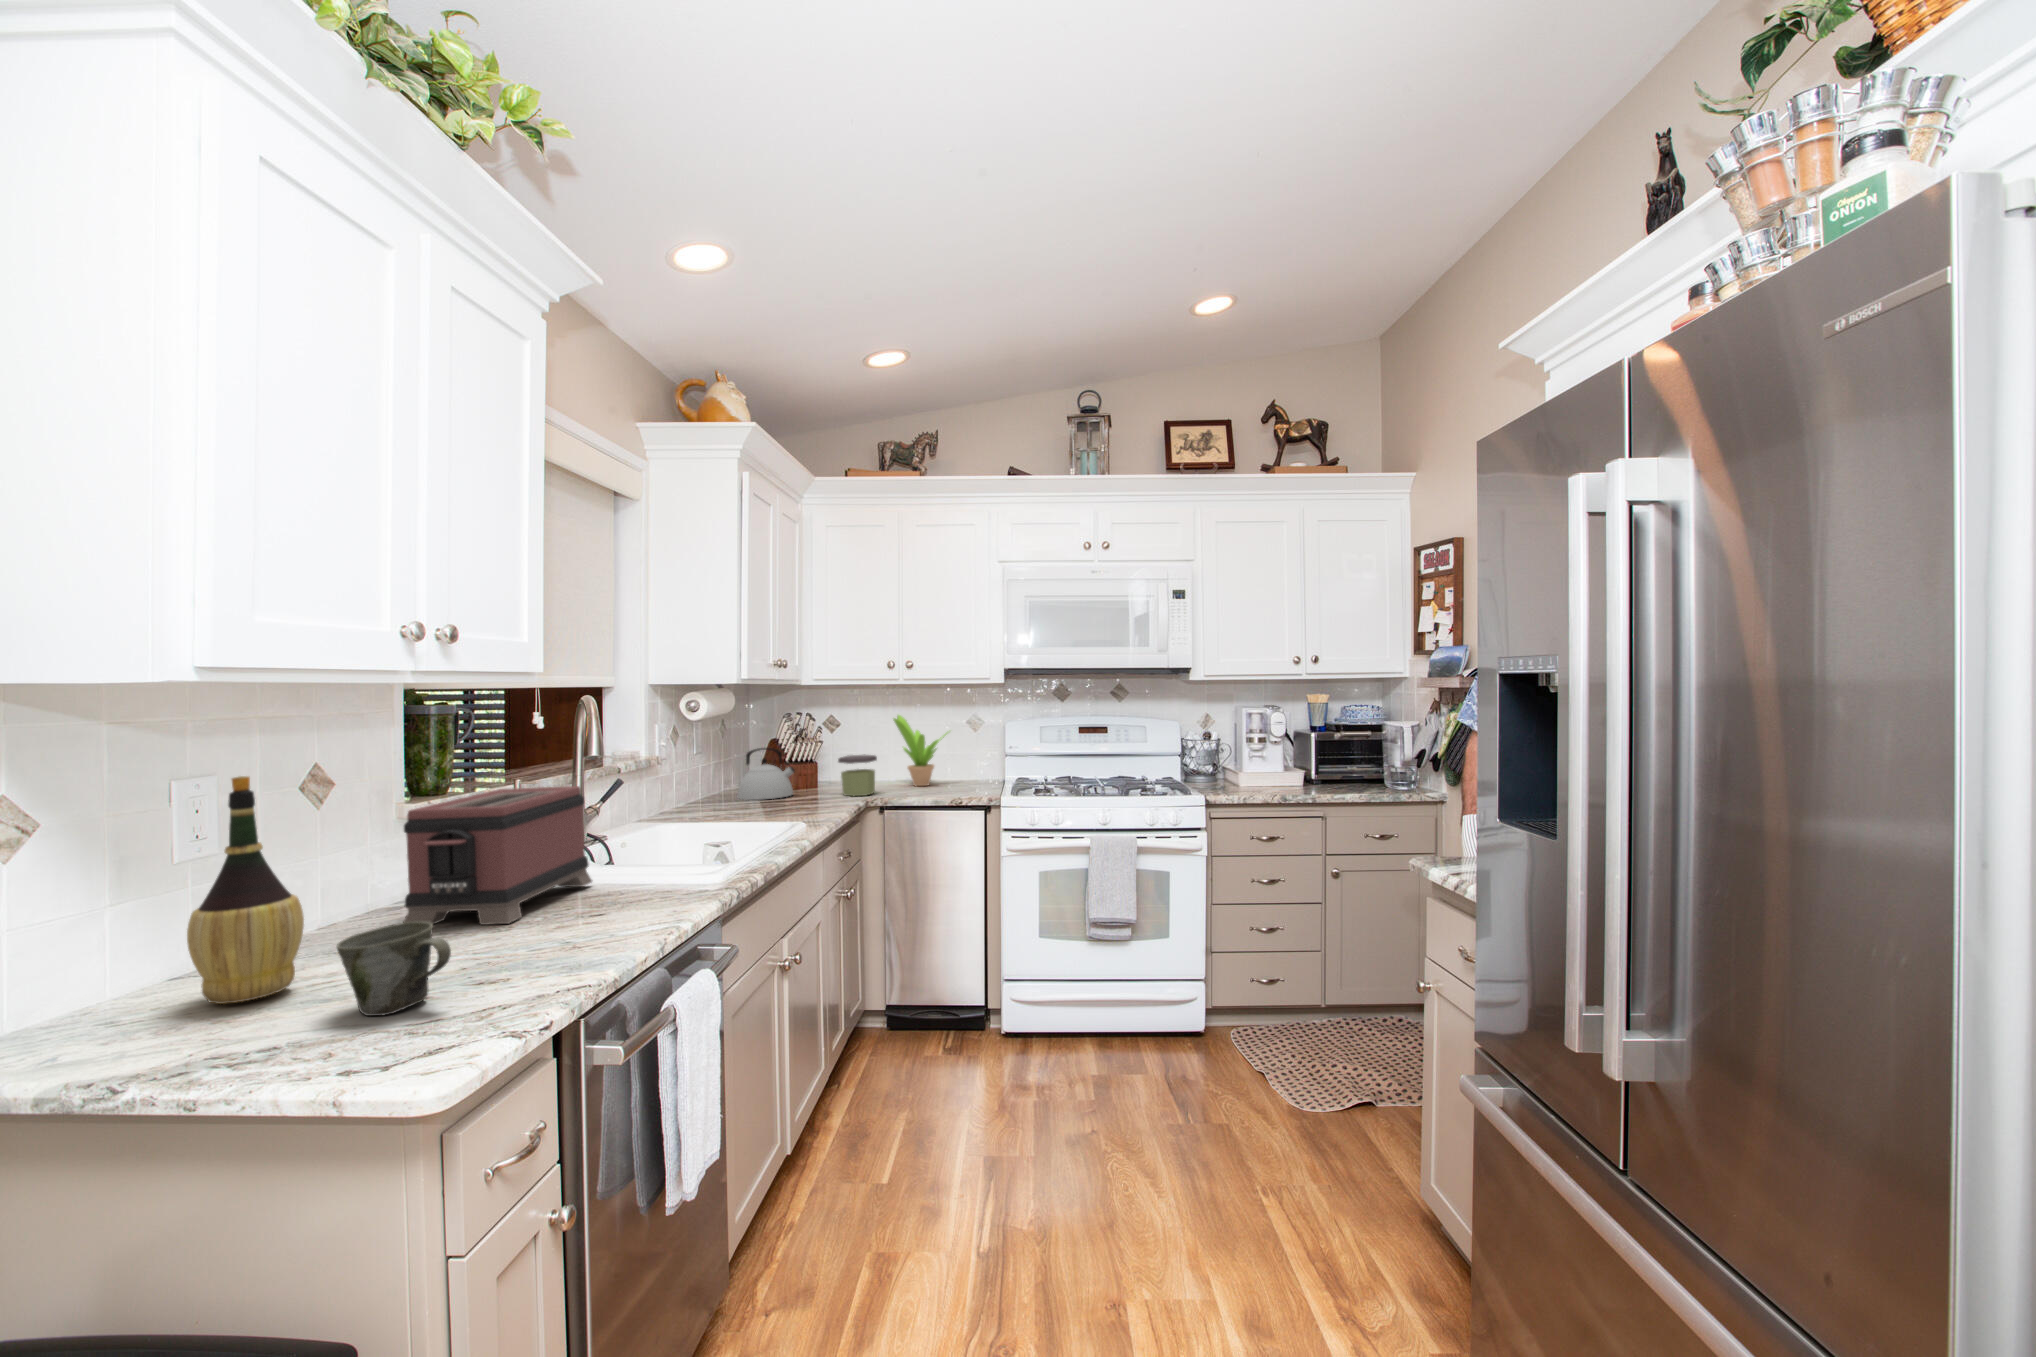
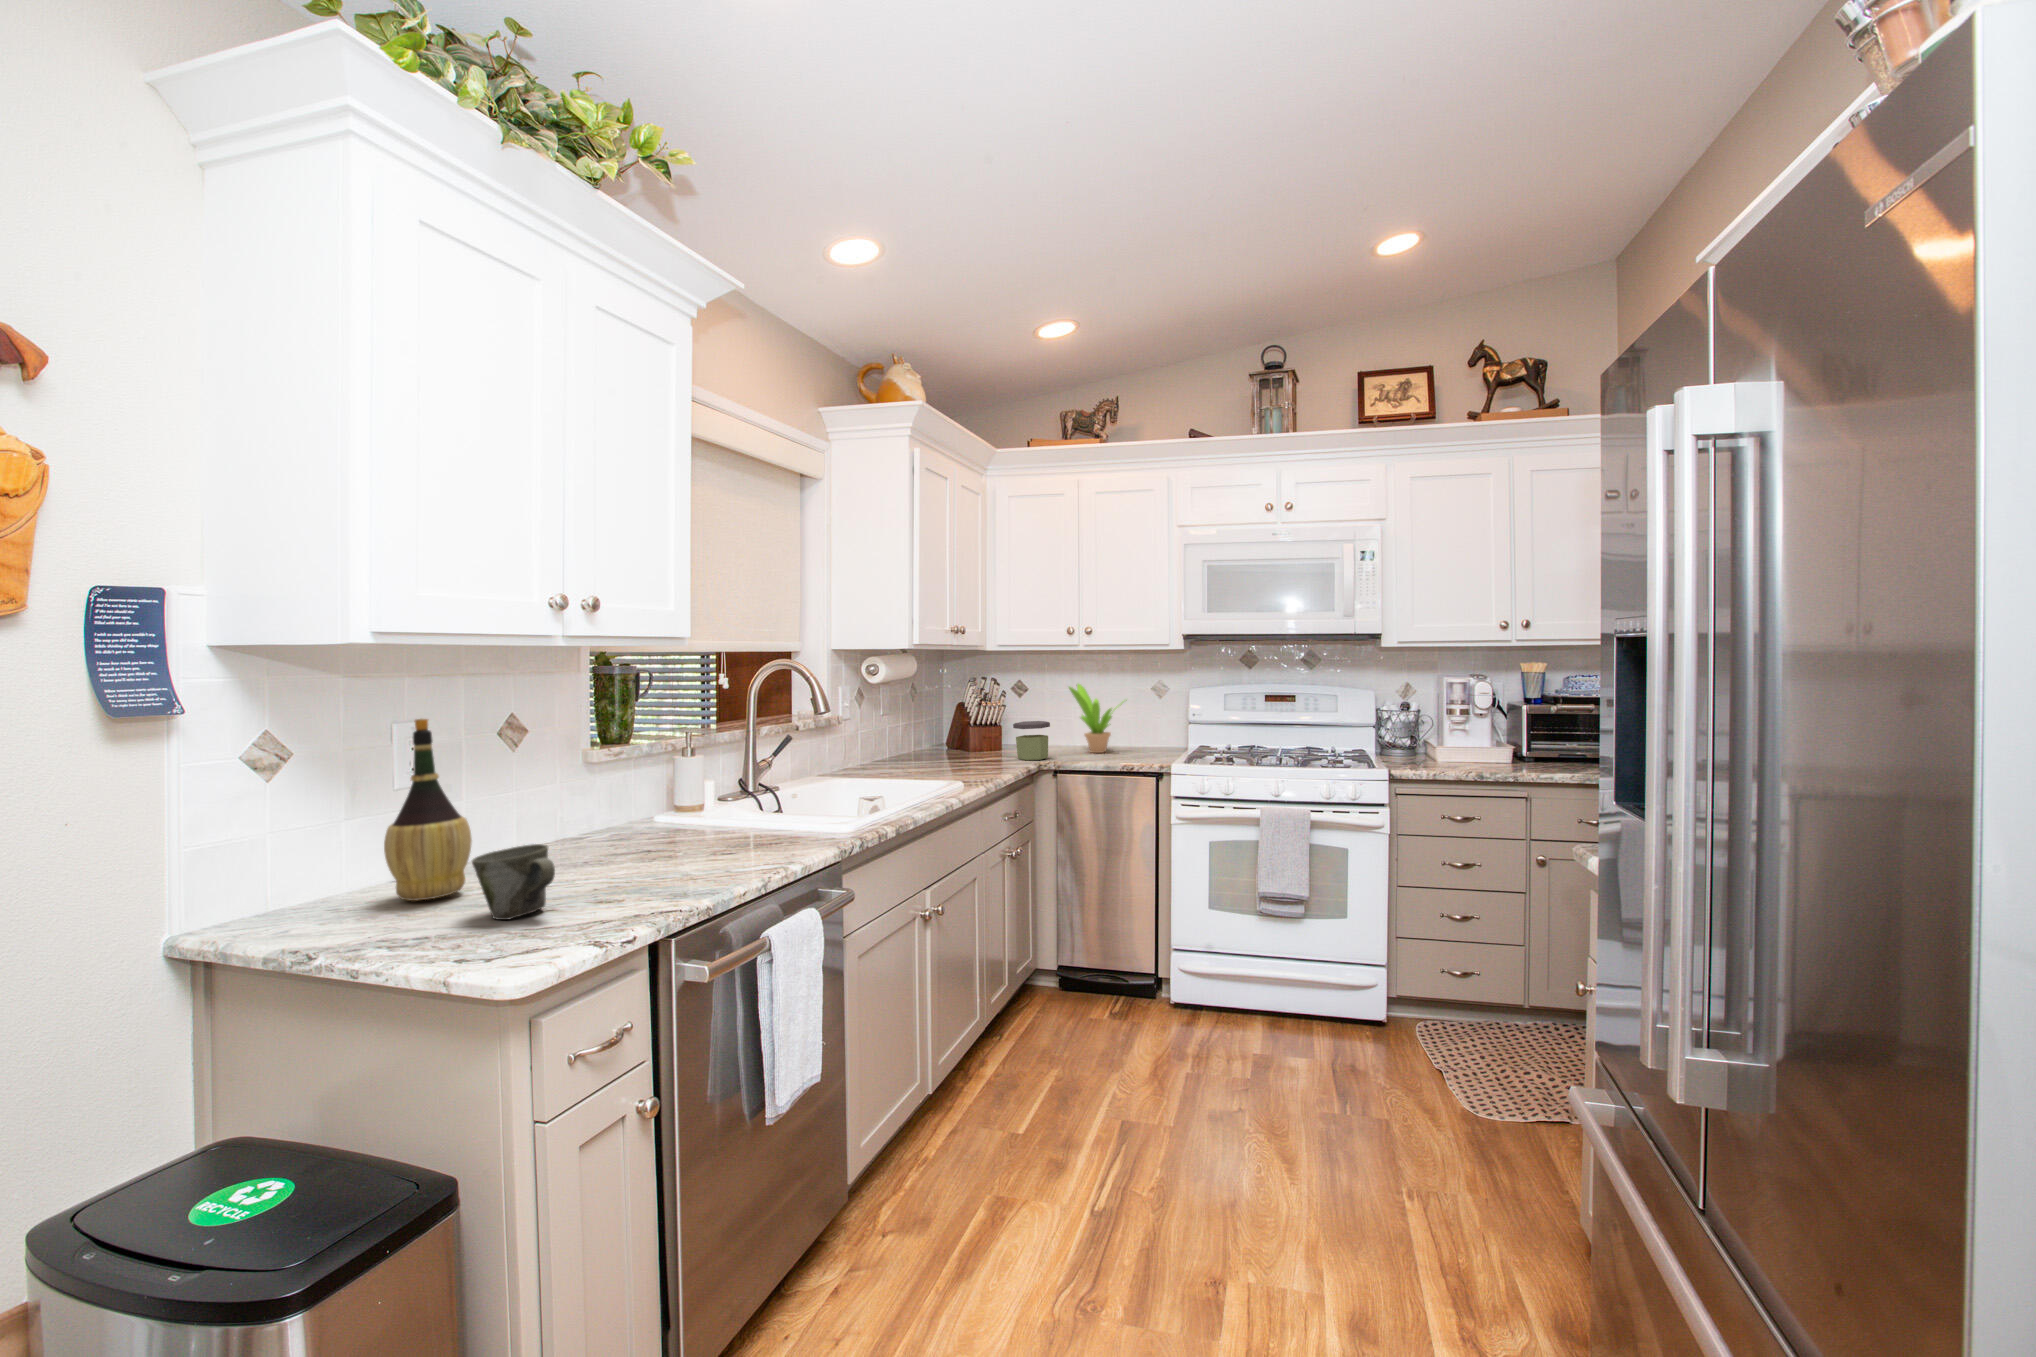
kettle: present [737,748,795,800] -> none [923,713,974,761]
toaster: present [404,786,592,925] -> none [577,739,743,854]

